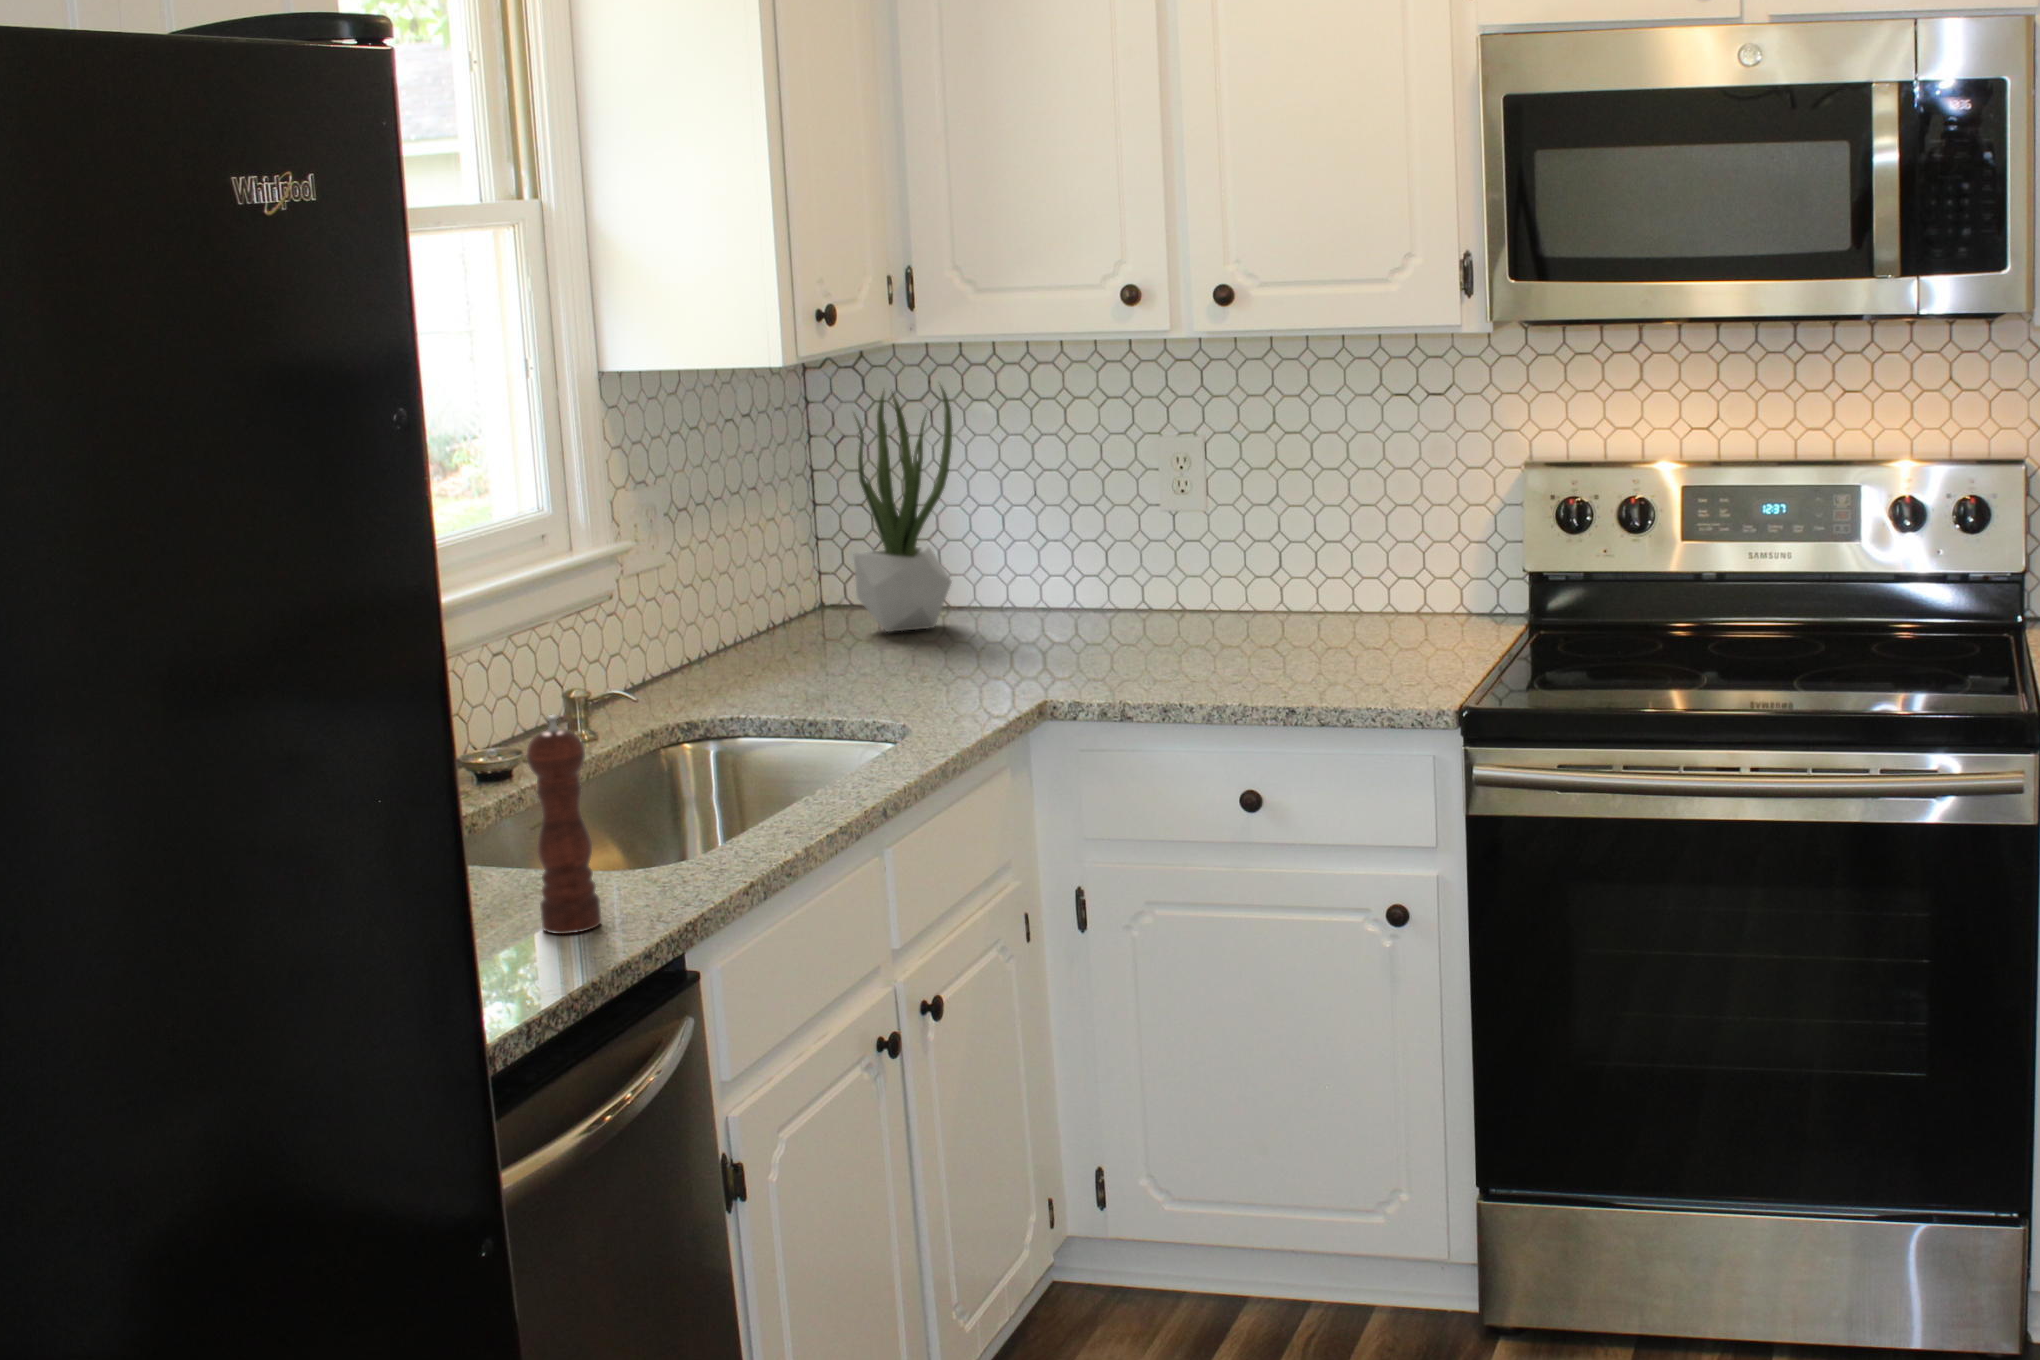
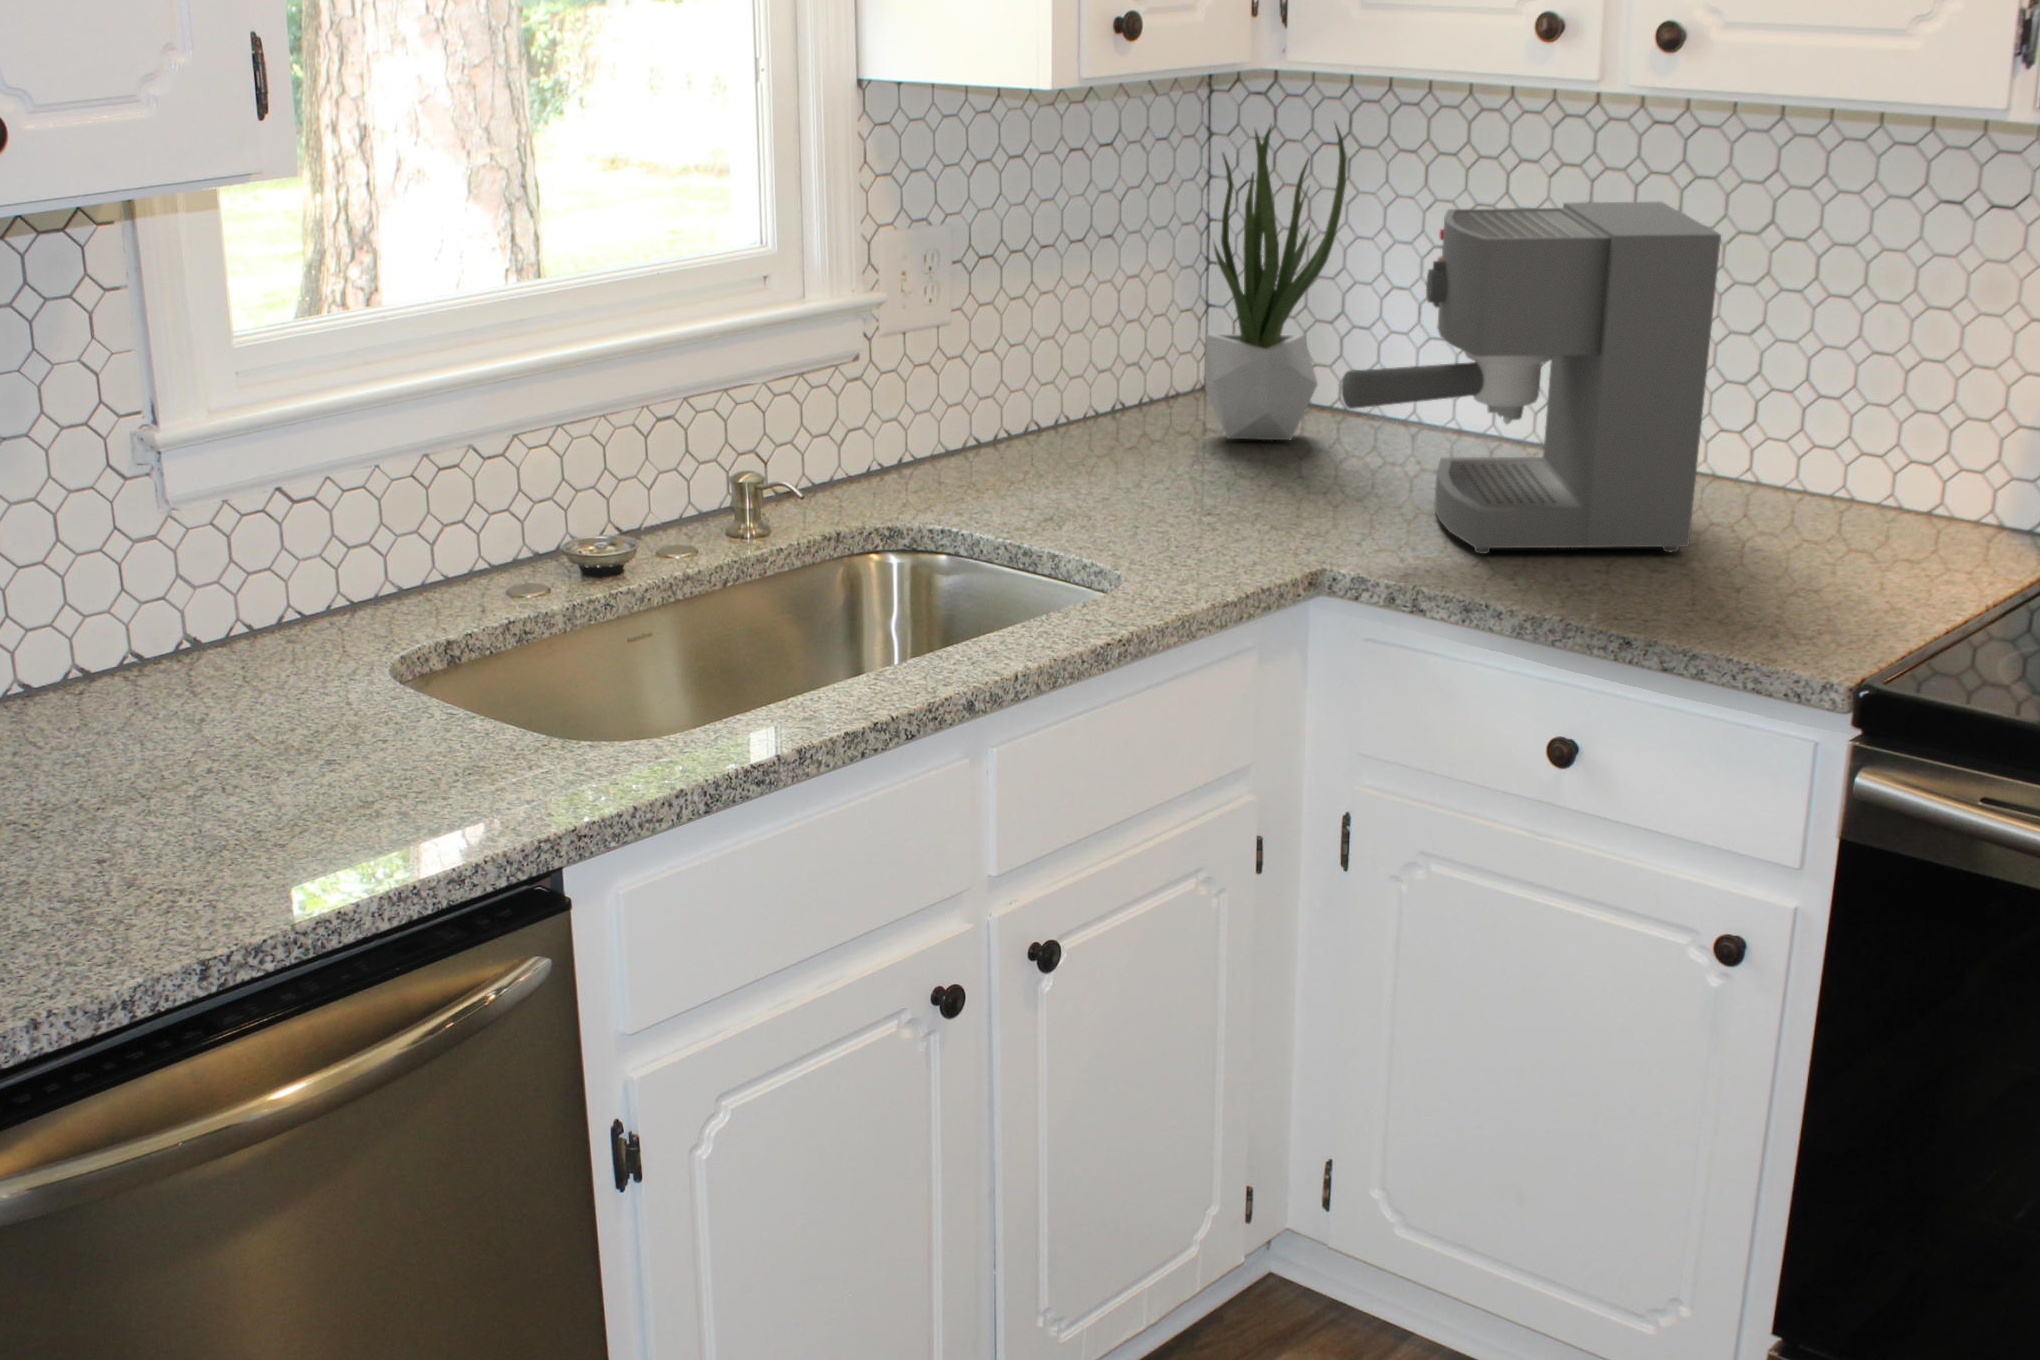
coffee maker: none [1030,419,1288,676] -> present [1341,202,1721,554]
pepper mill: present [526,715,602,934] -> none [366,544,461,825]

